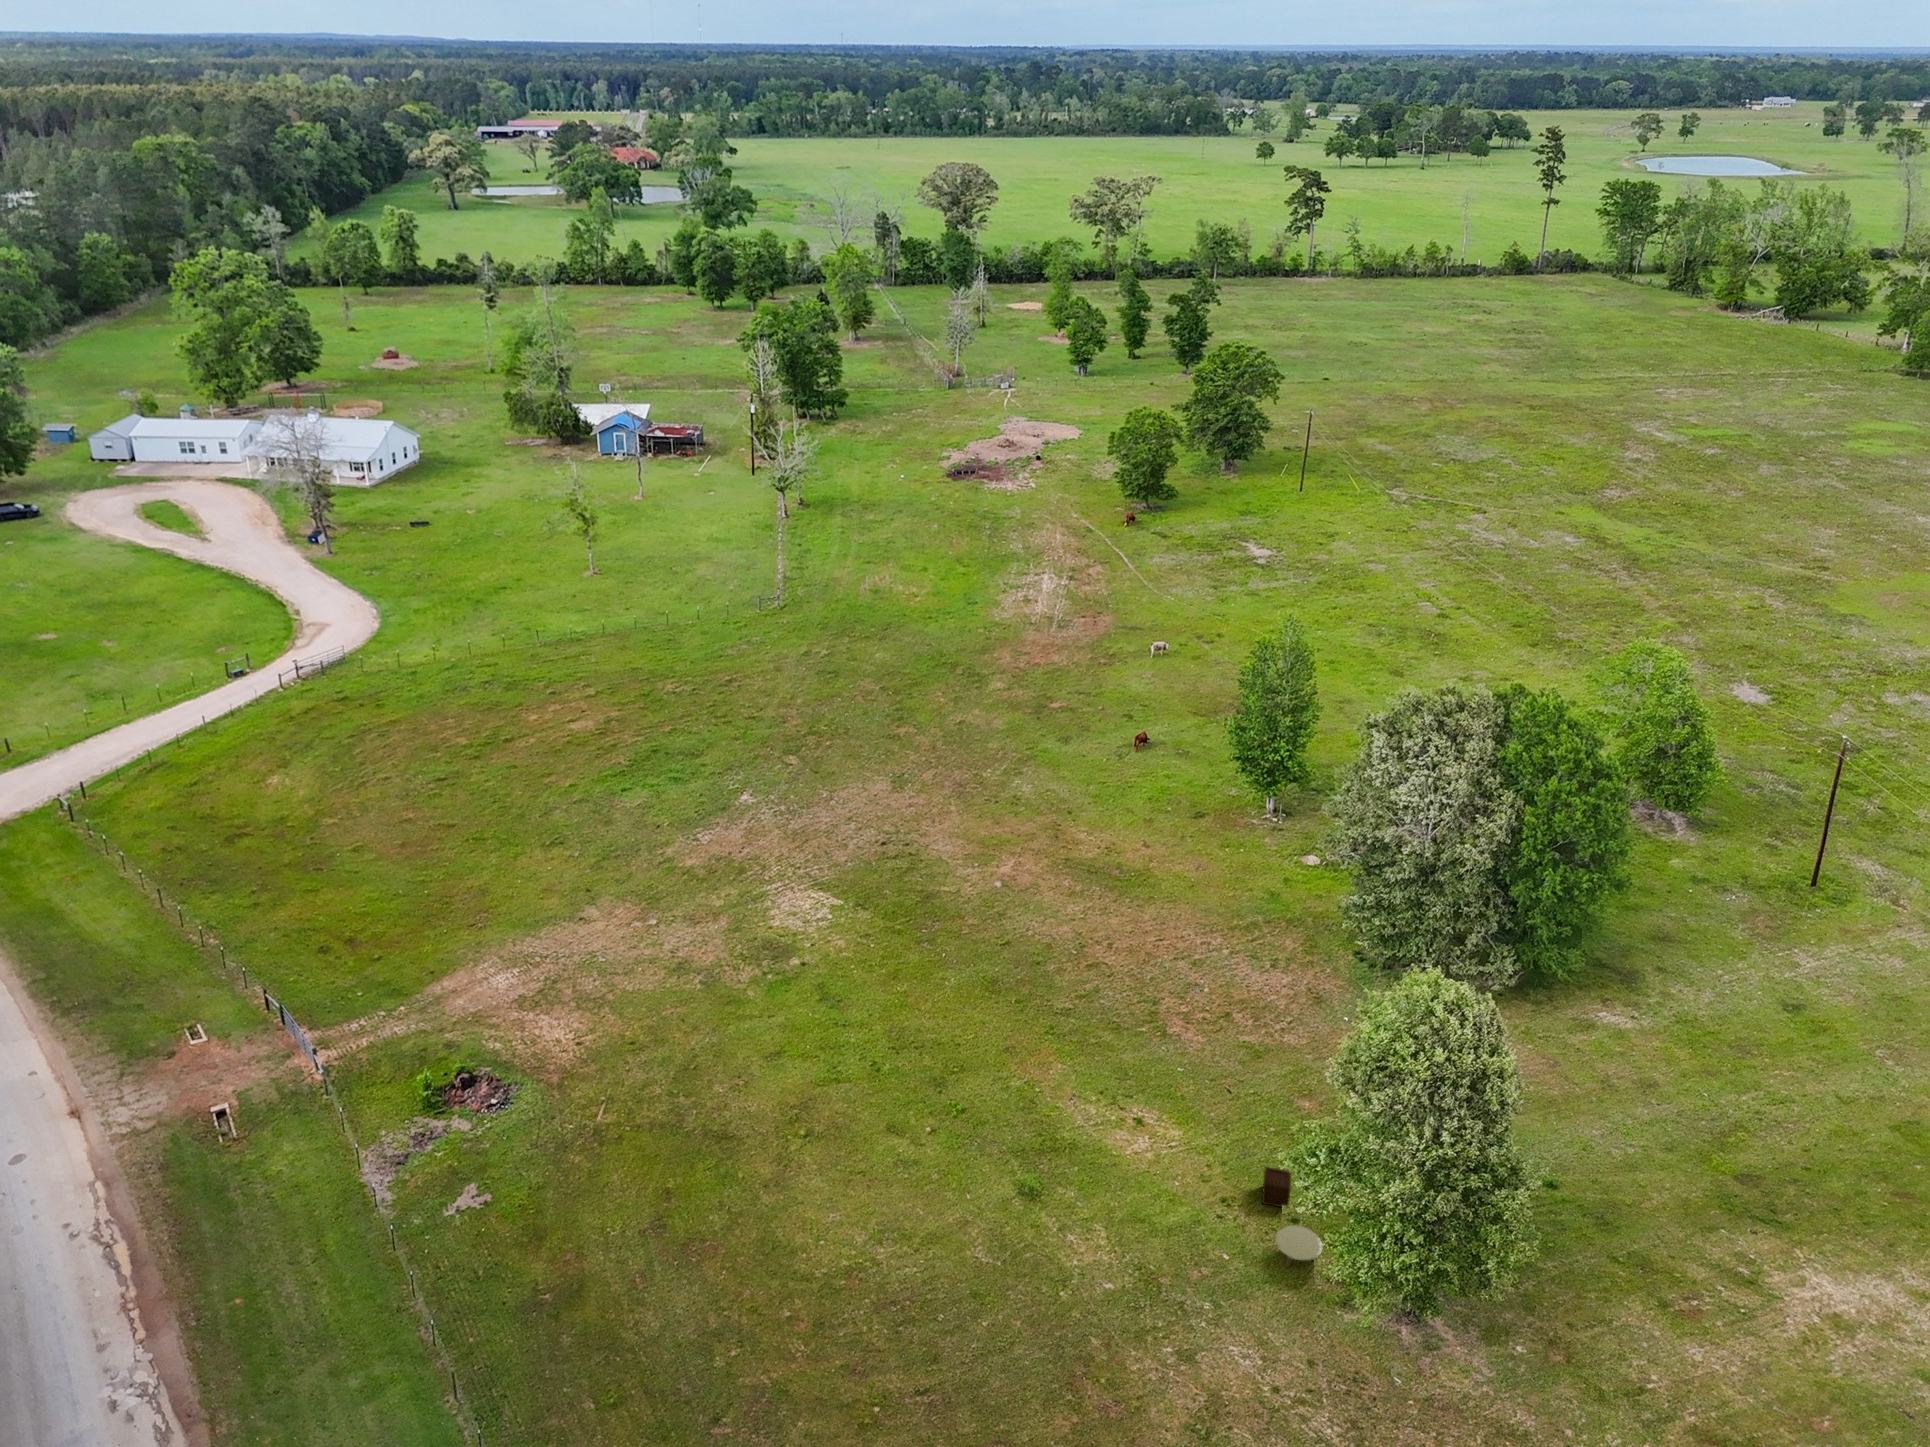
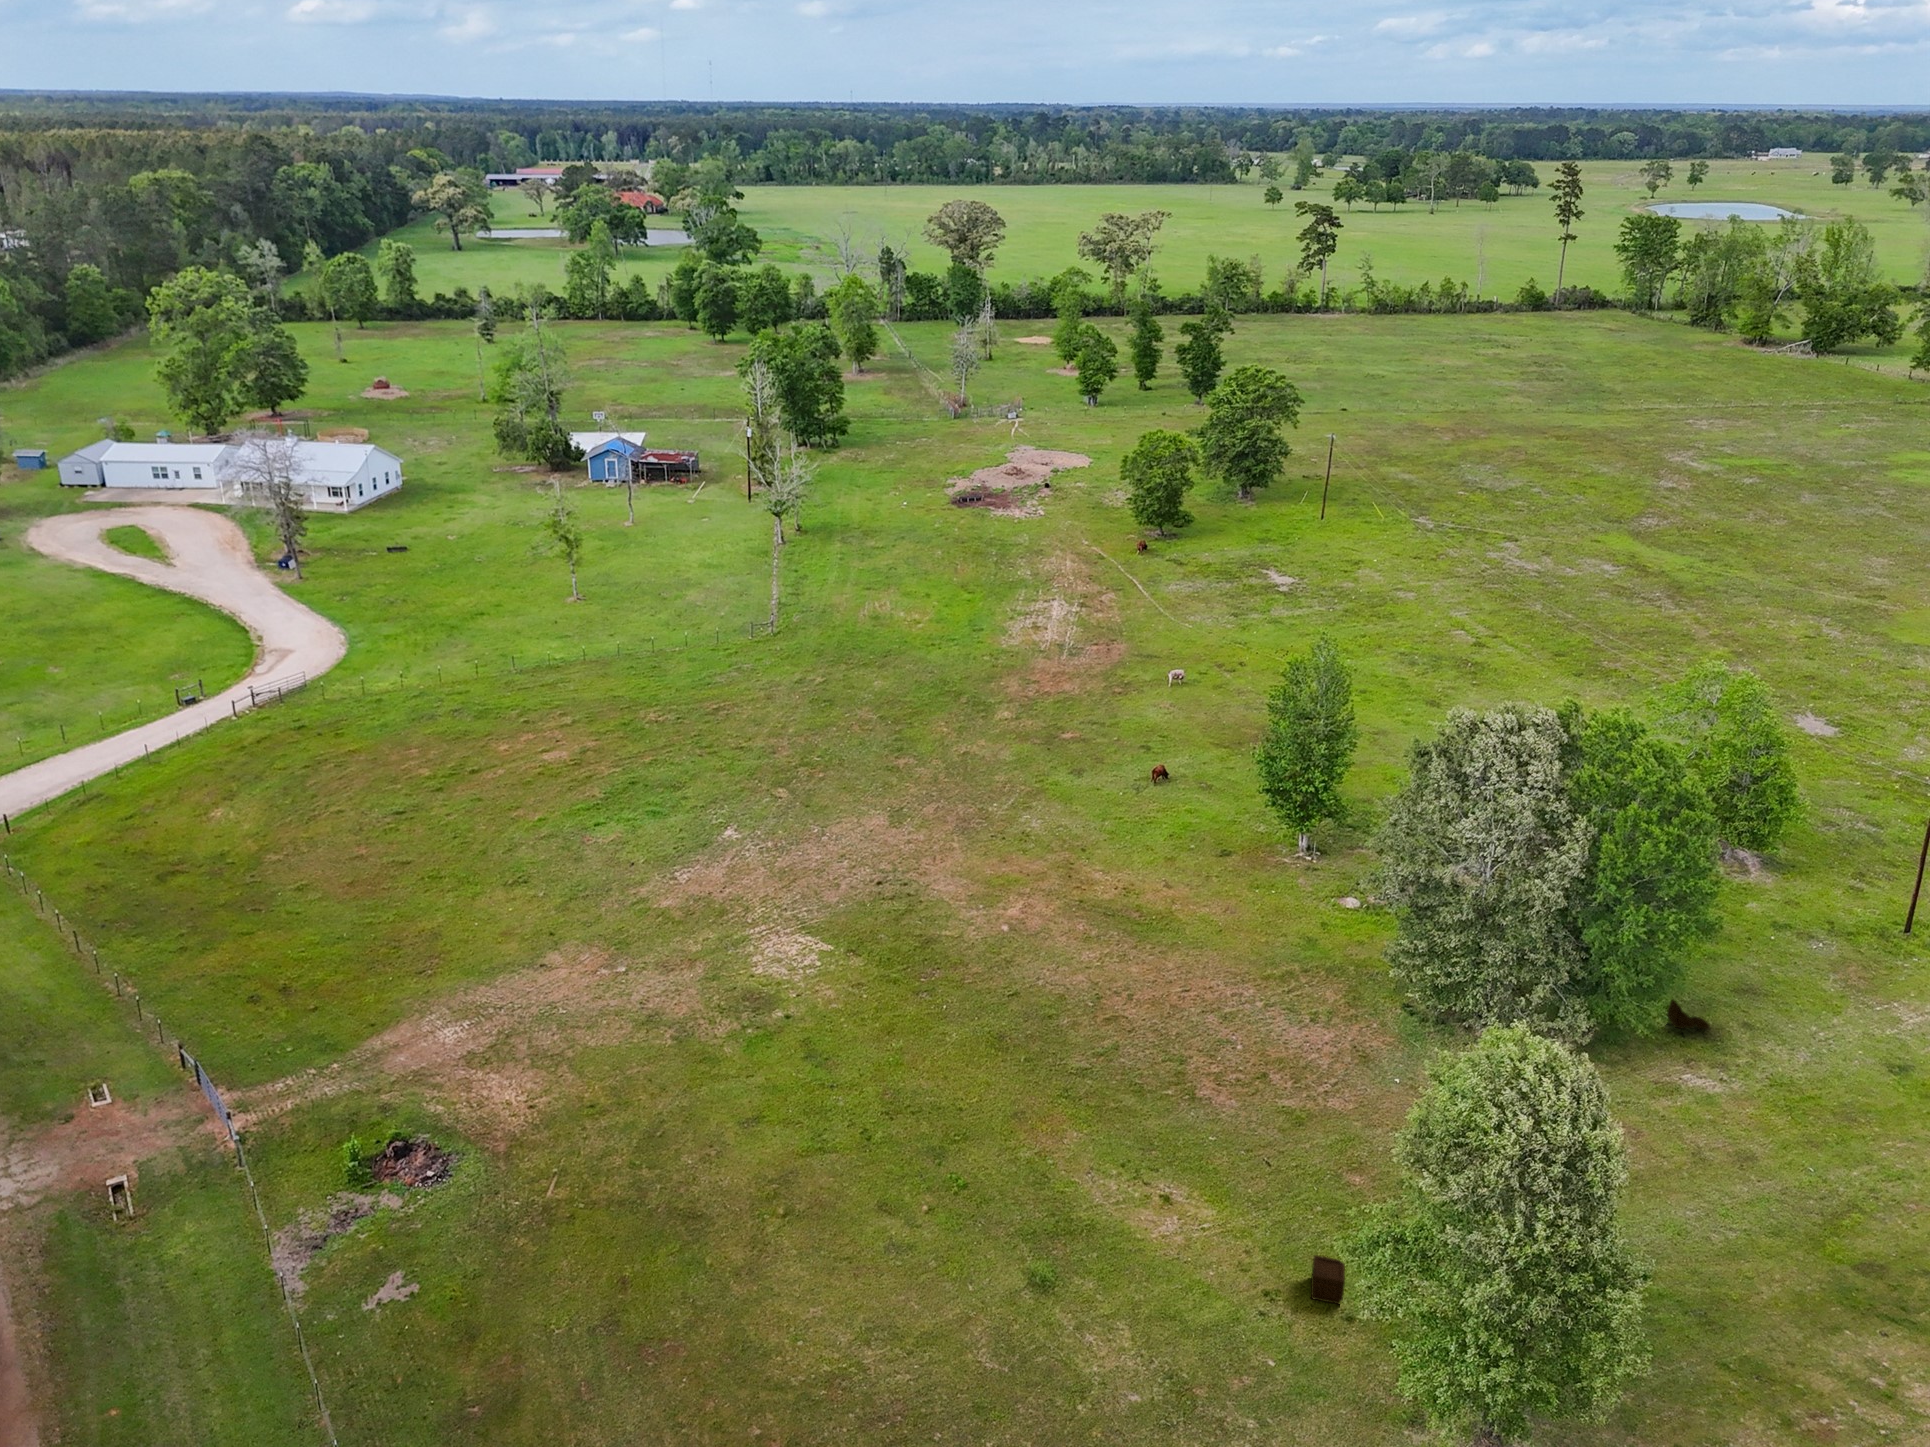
lounge chair: none [1587,941,1627,981] -> present [1666,999,1710,1030]
round table: present [1276,1226,1323,1268] -> none [1330,1327,1386,1378]

